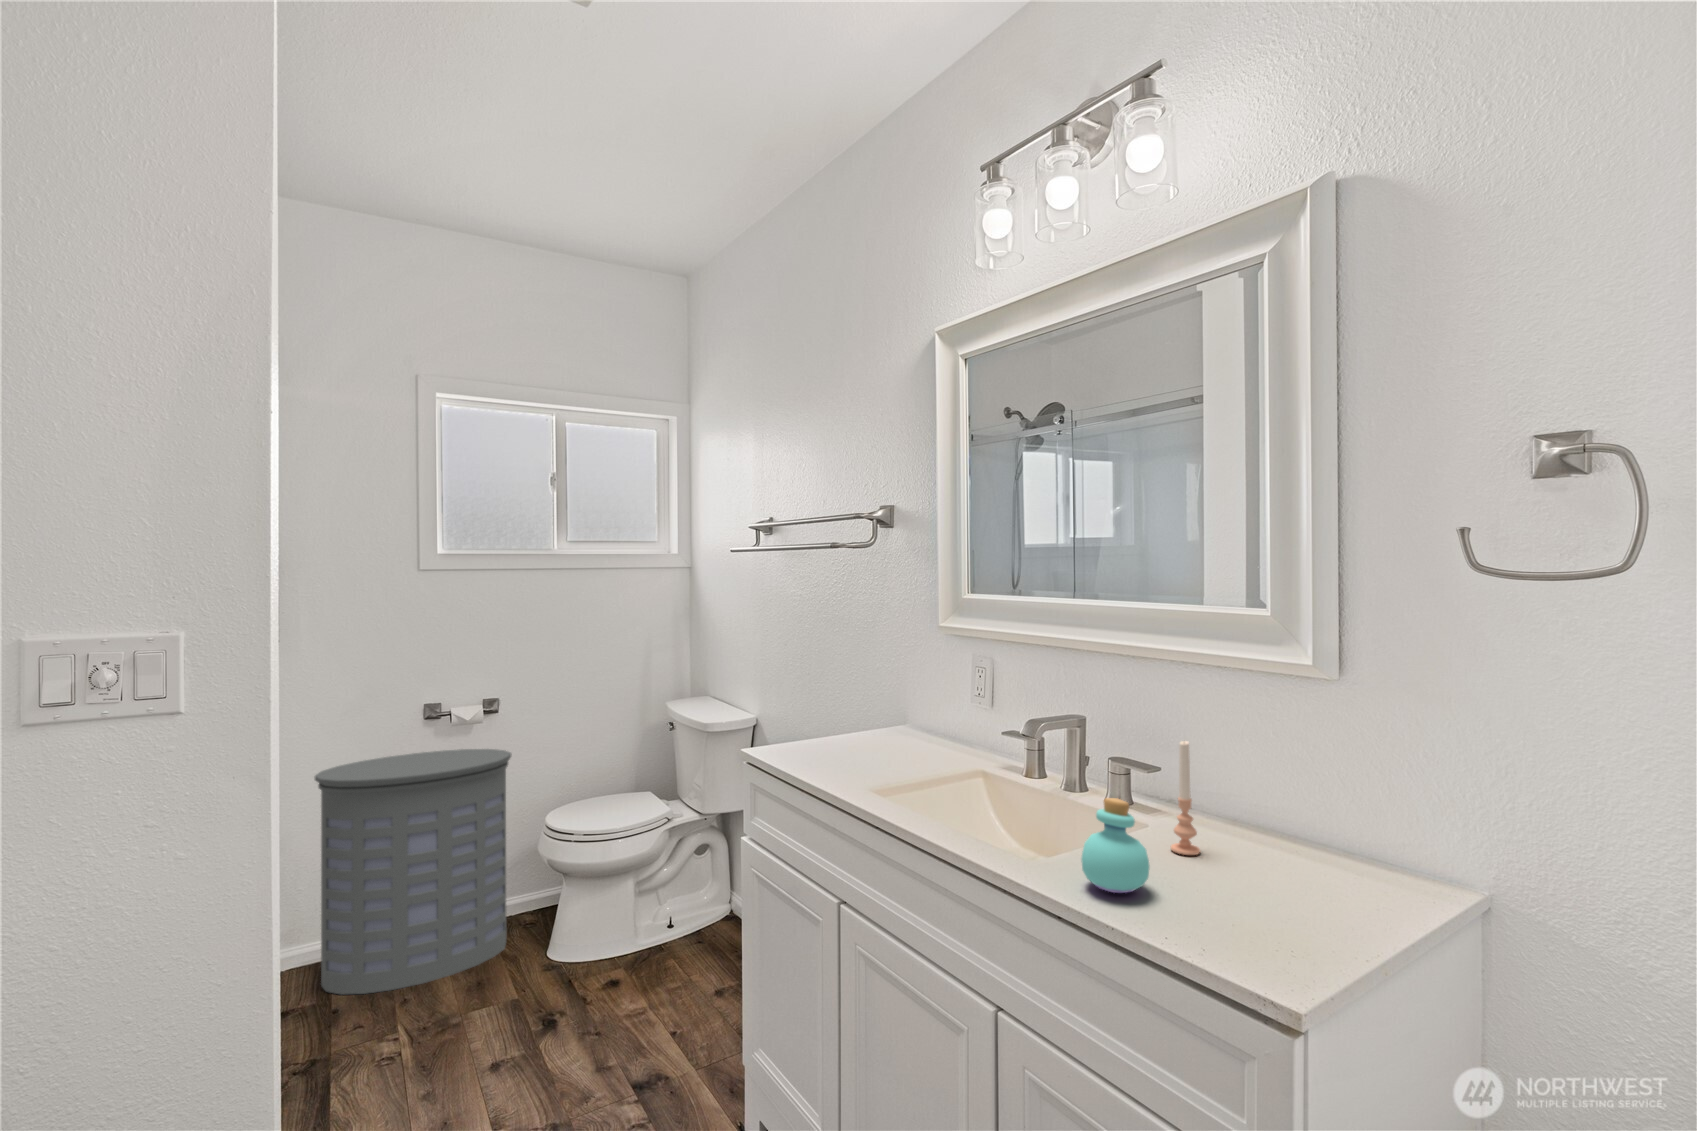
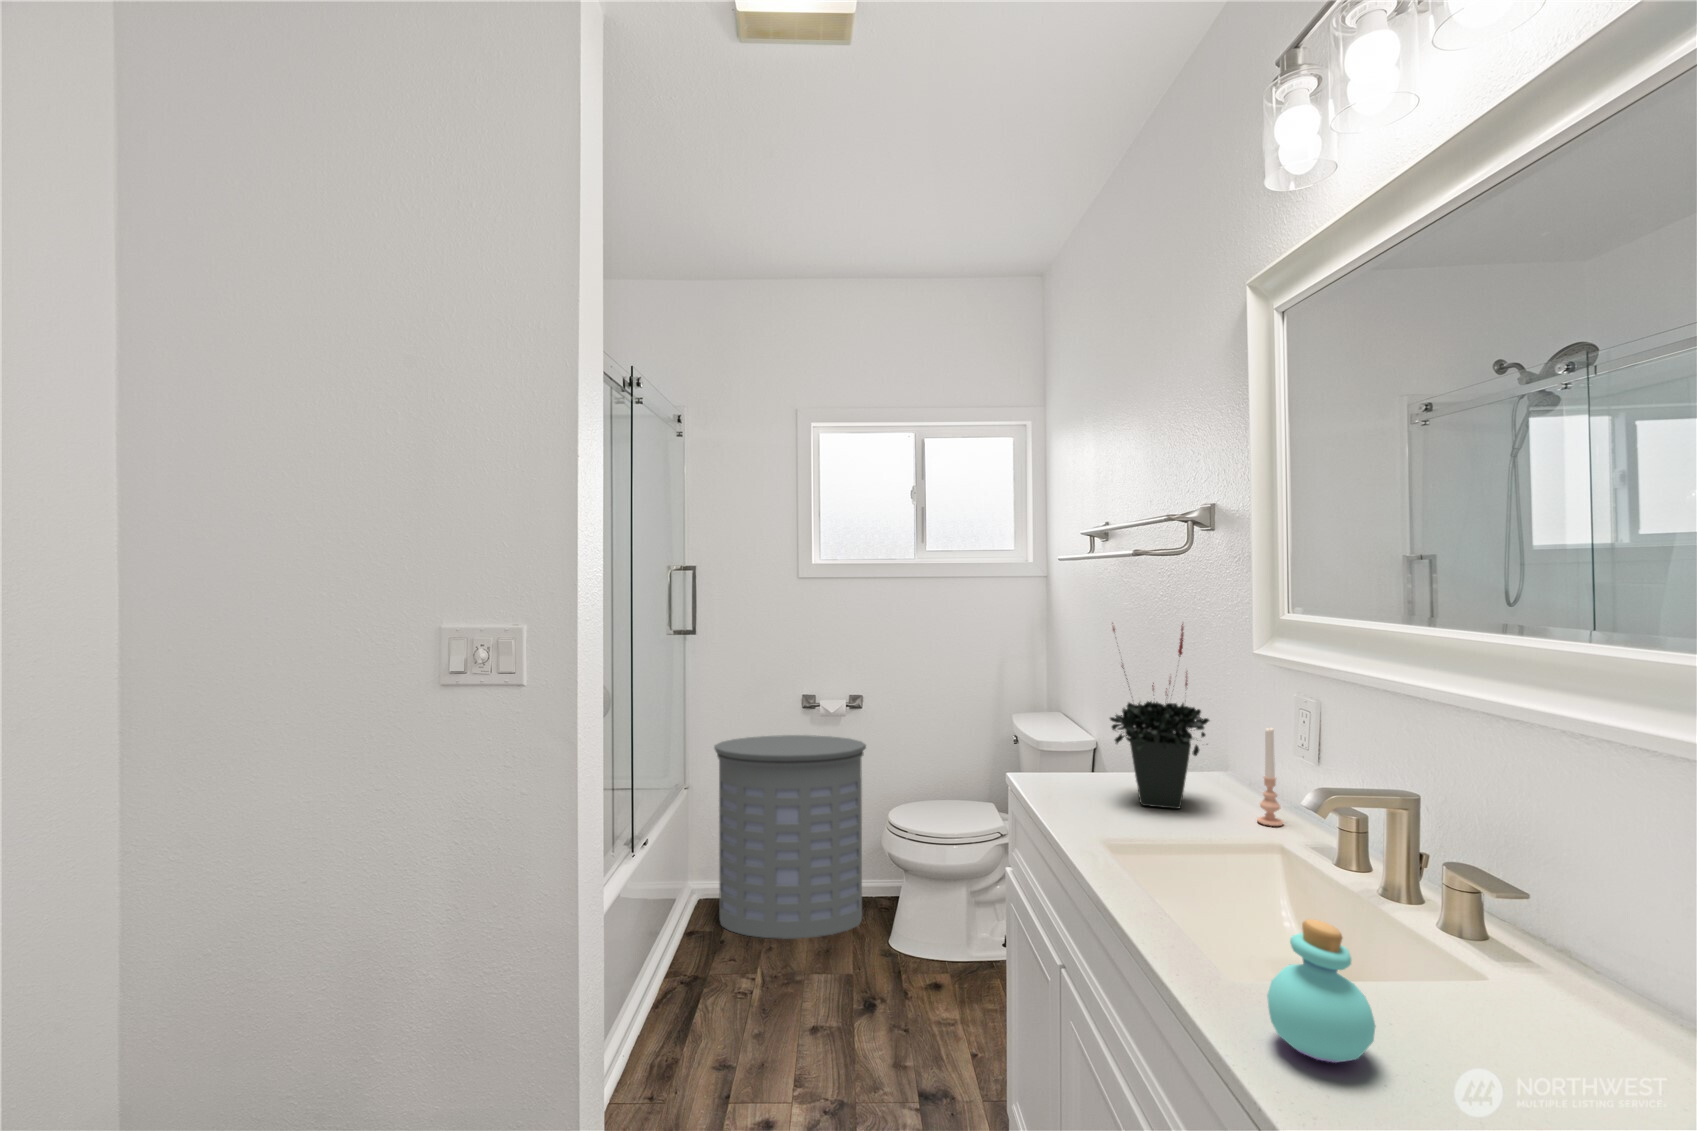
potted plant: none [837,601,919,759] -> present [1110,623,1209,809]
candle: present [1171,741,1200,855] -> present [1257,728,1283,826]

